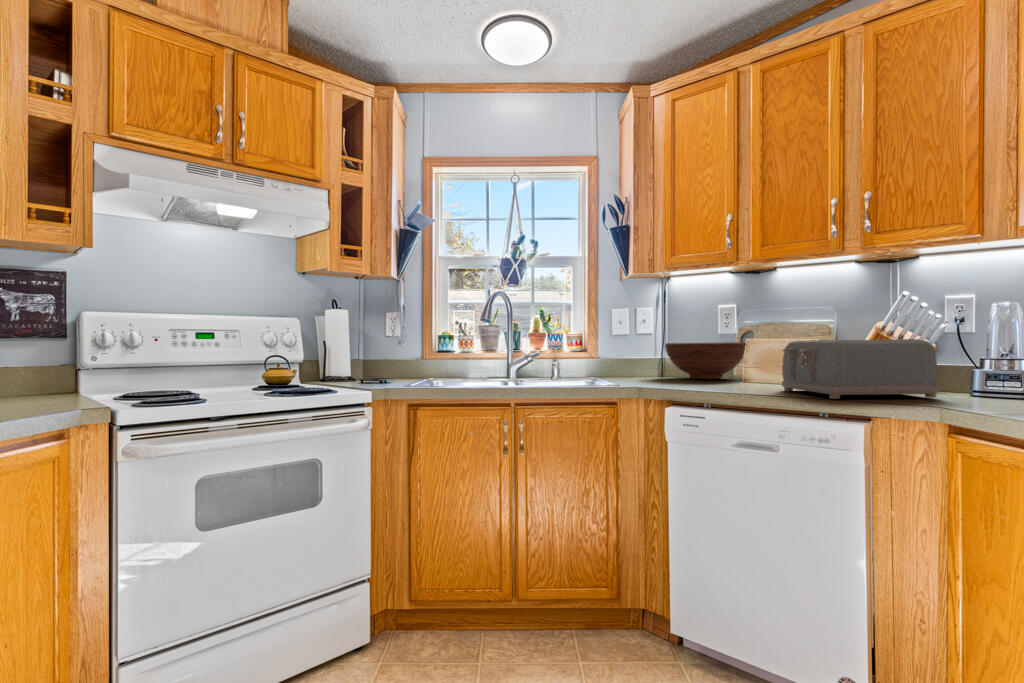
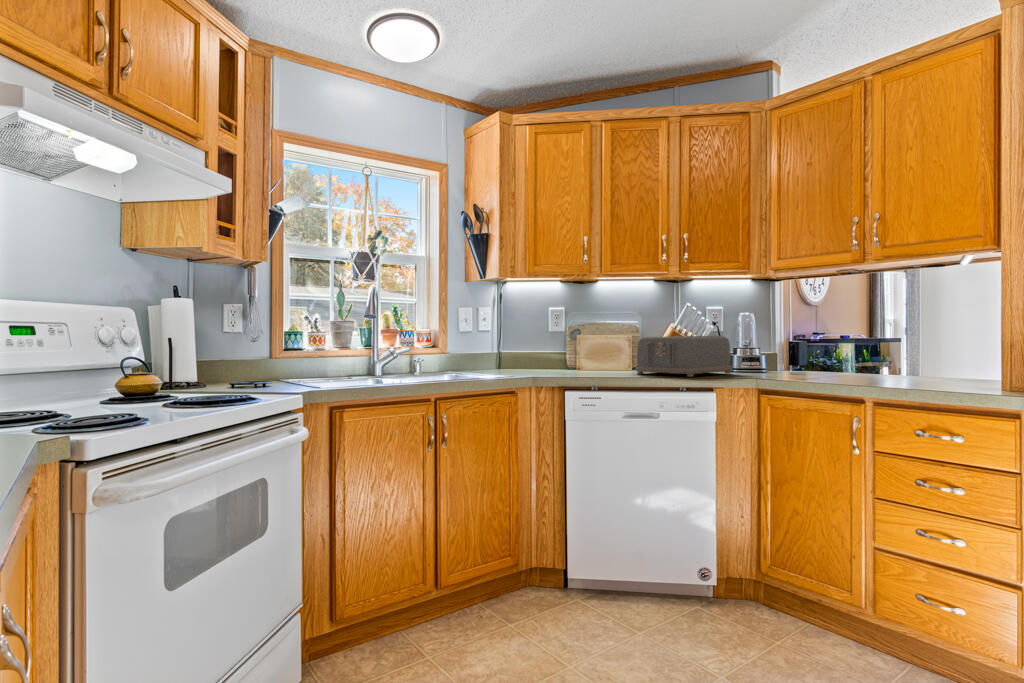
fruit bowl: present [665,342,746,379] -> none [513,338,577,369]

